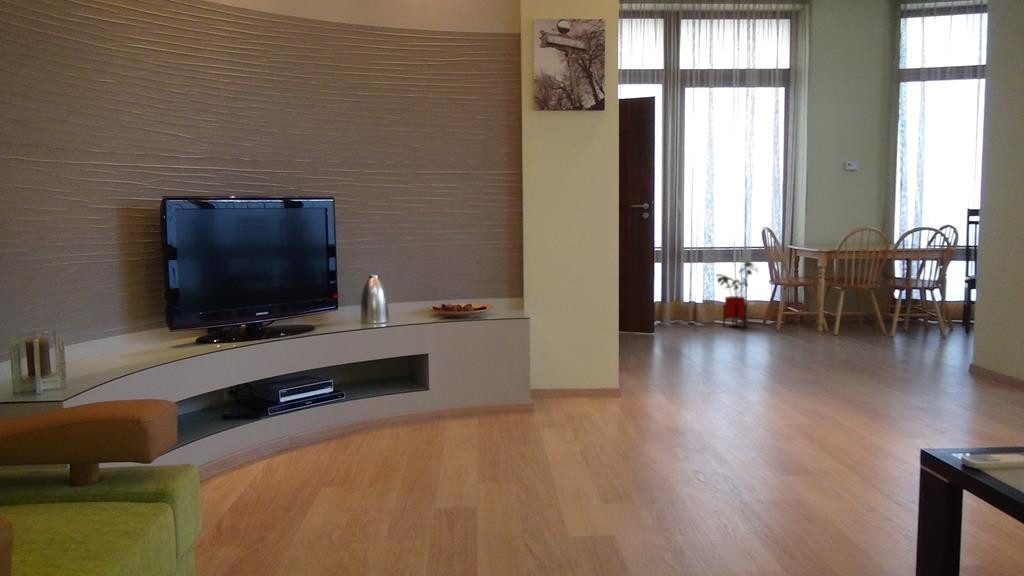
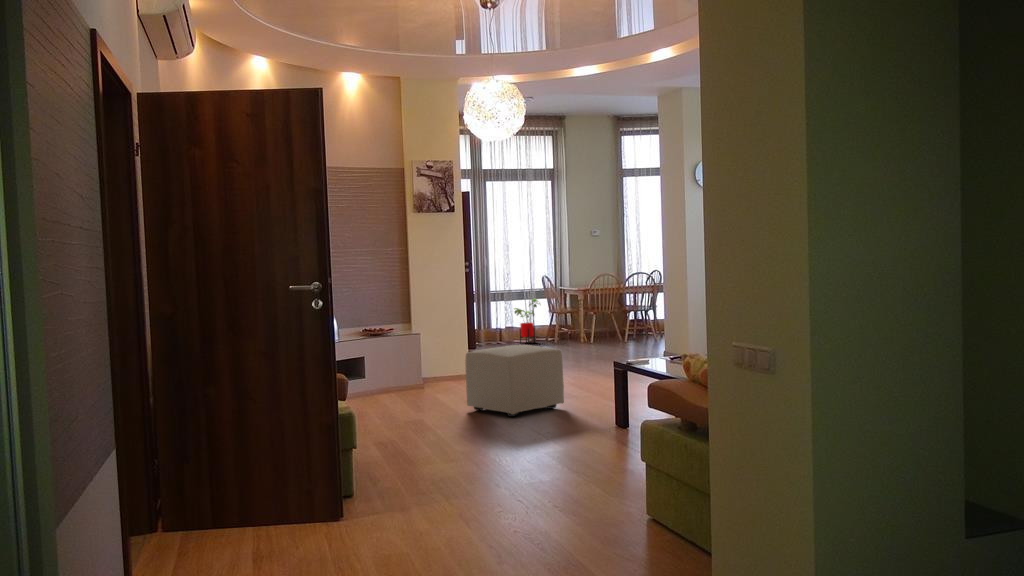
ottoman: none [578,357,778,518] -> present [465,345,564,417]

